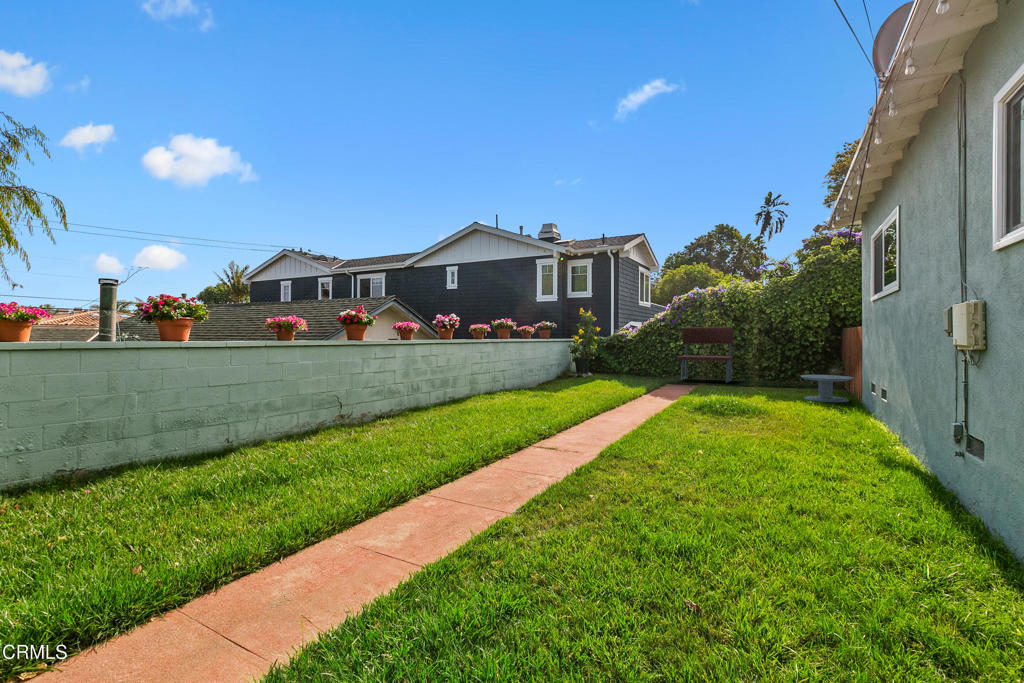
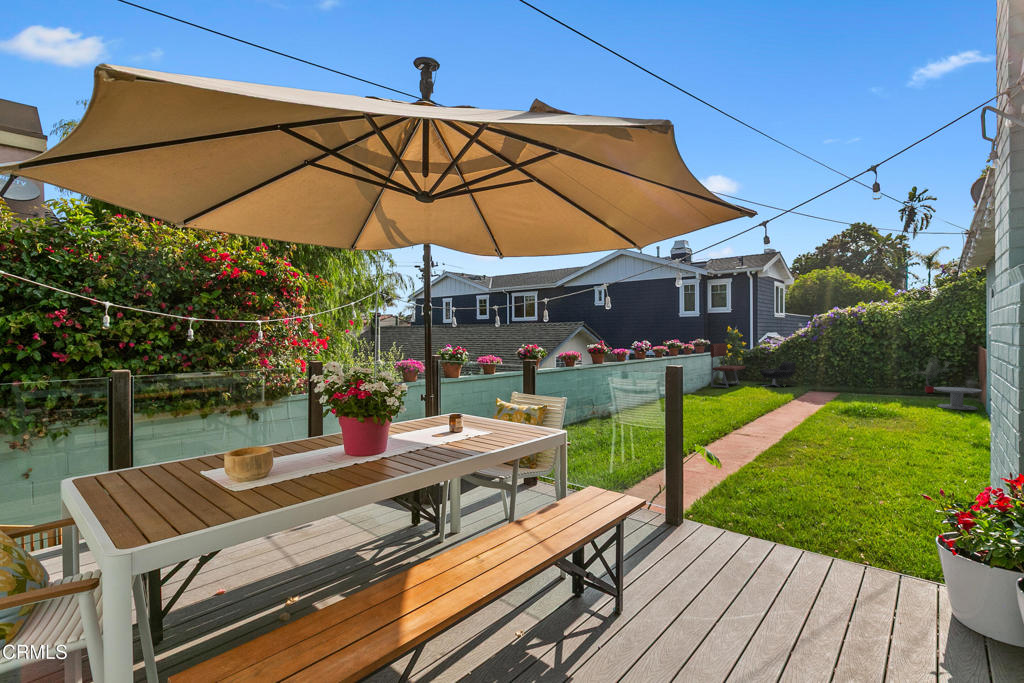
bench: present [677,327,734,383] -> present [710,344,746,388]
potted tree: none [772,341,813,384] -> present [912,357,949,393]
lounge chair: none [616,350,654,380] -> present [760,361,796,385]

